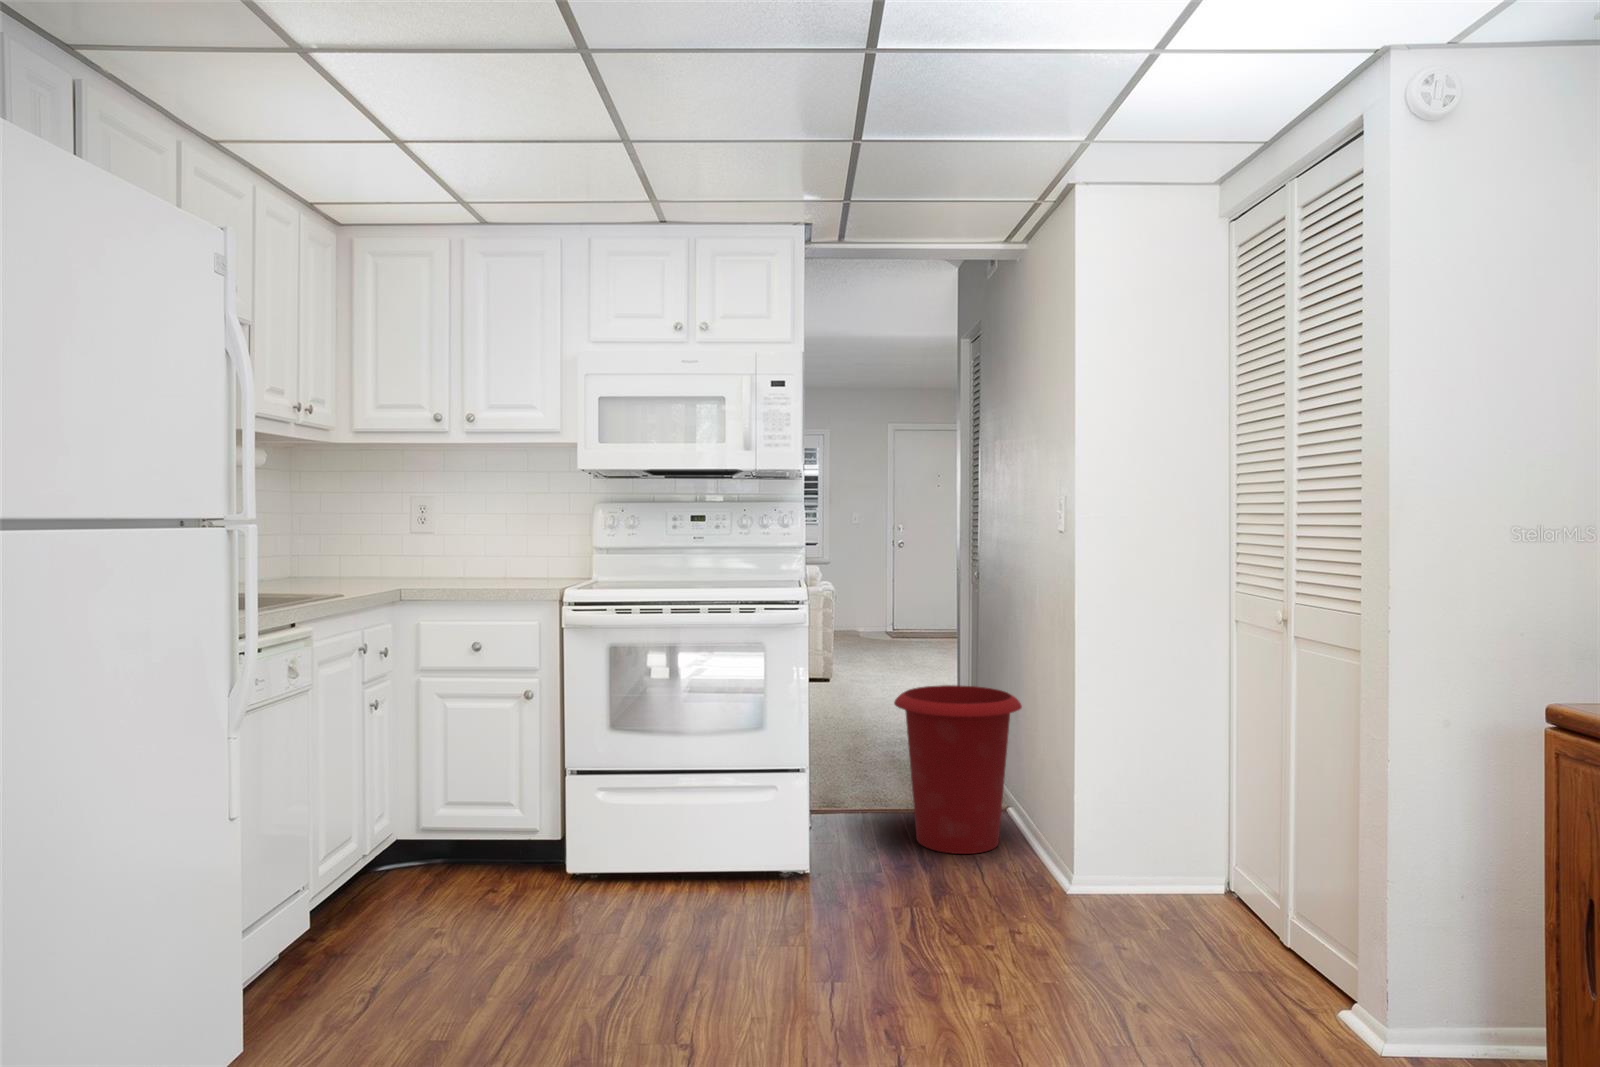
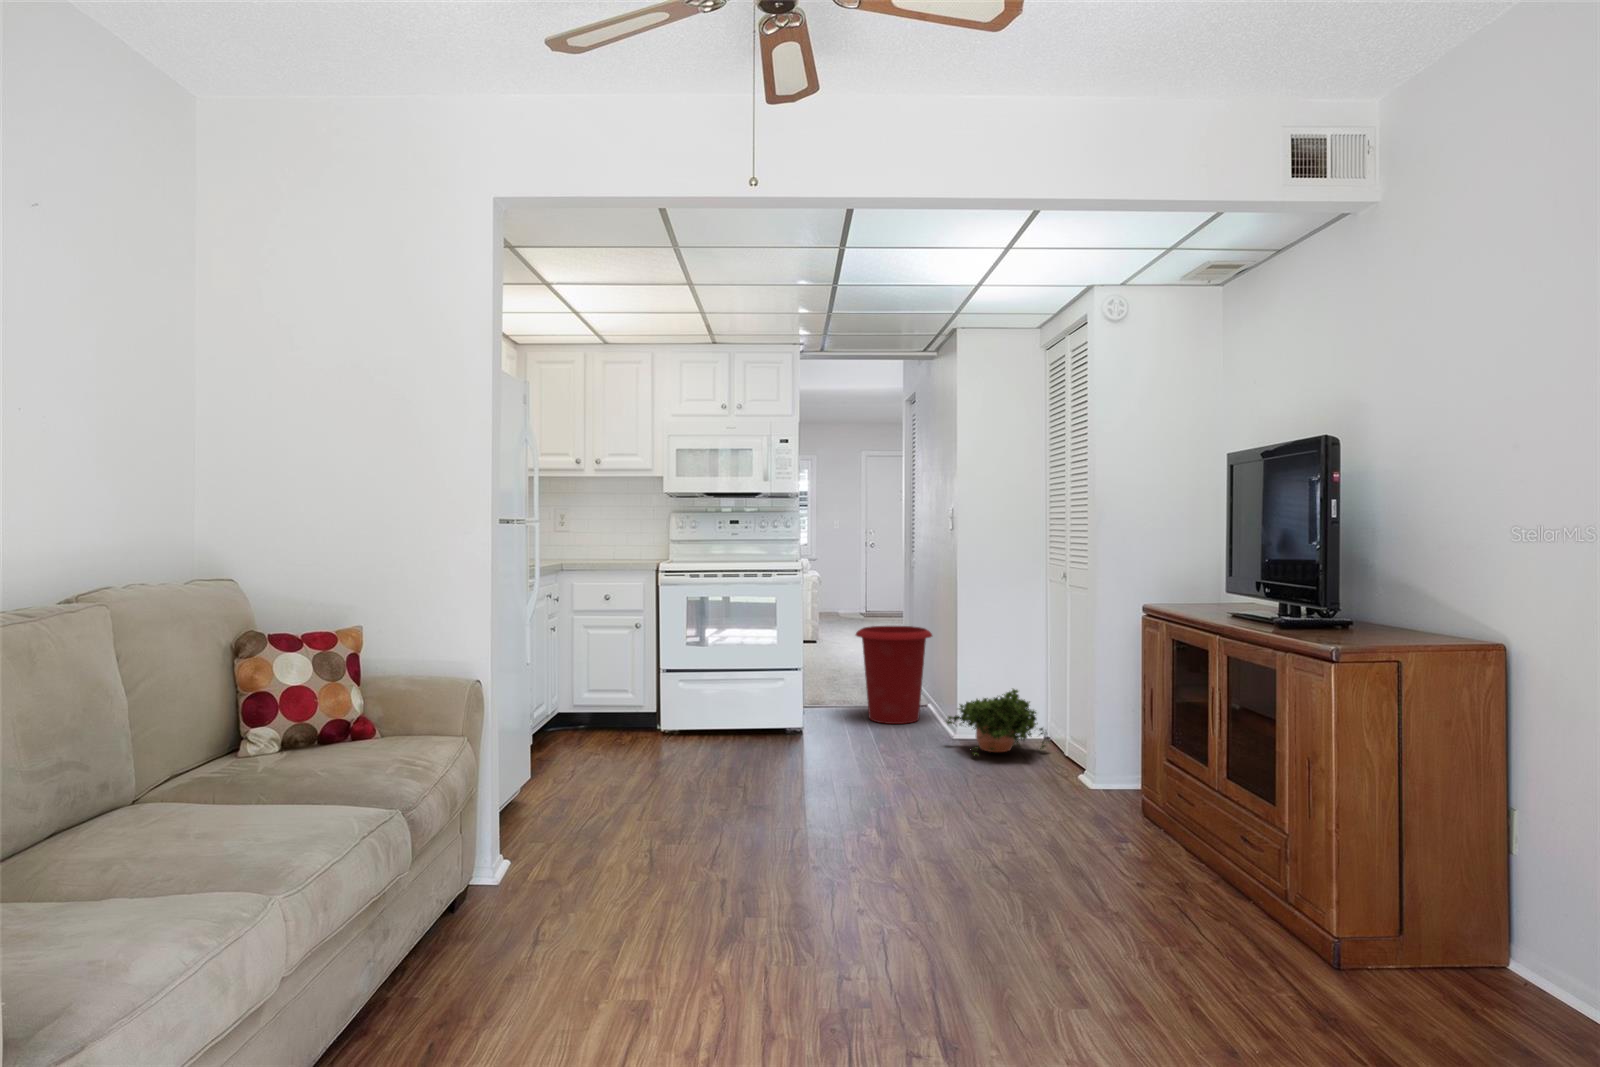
potted plant: none [1054,813,1254,949] -> present [946,689,1045,756]

